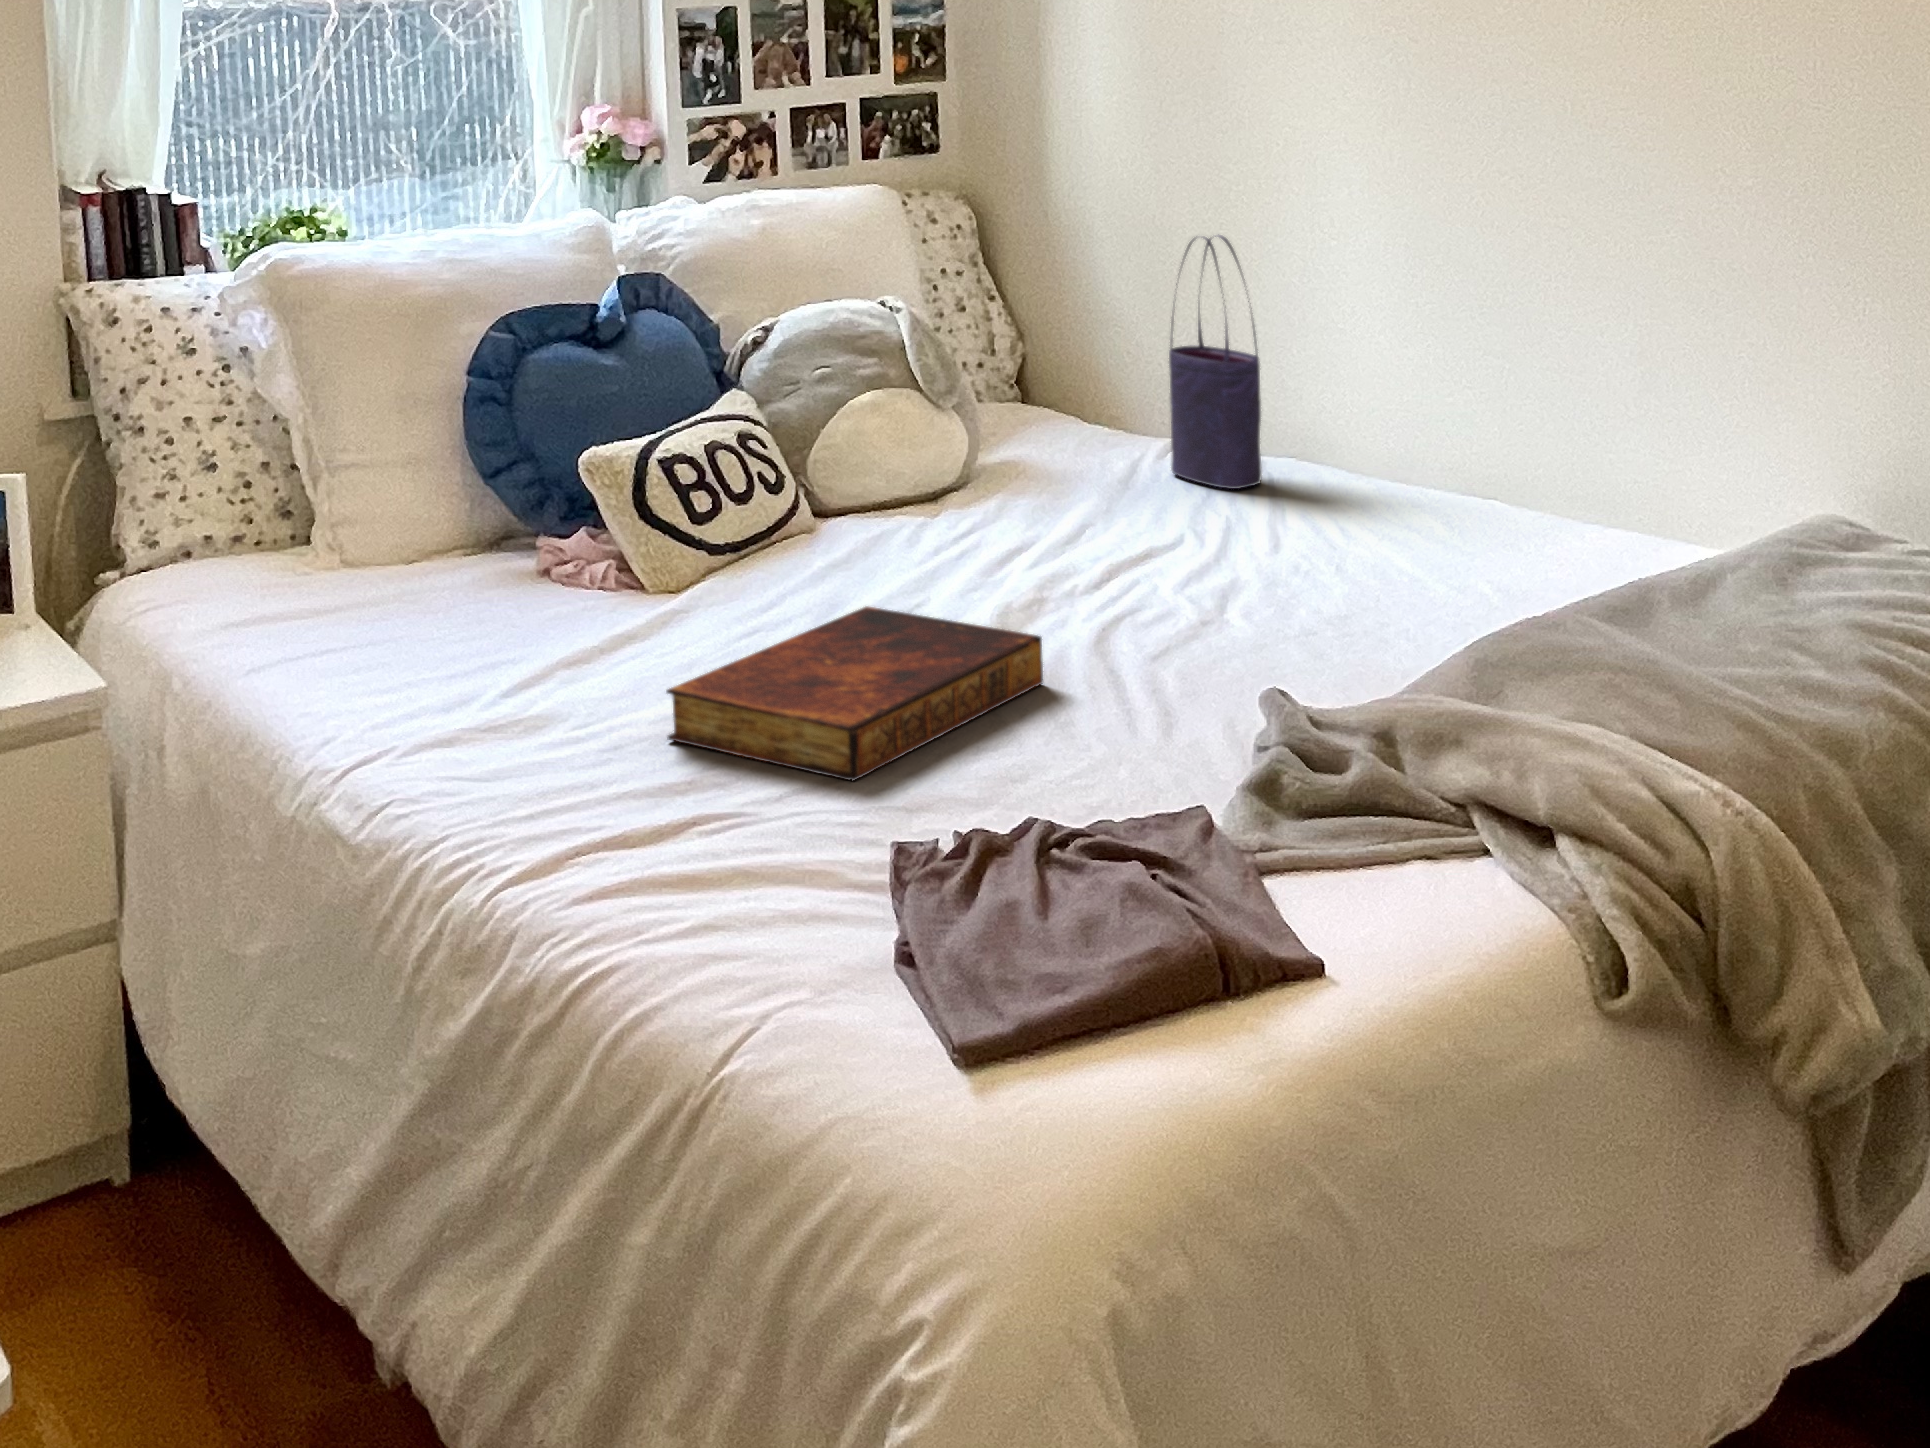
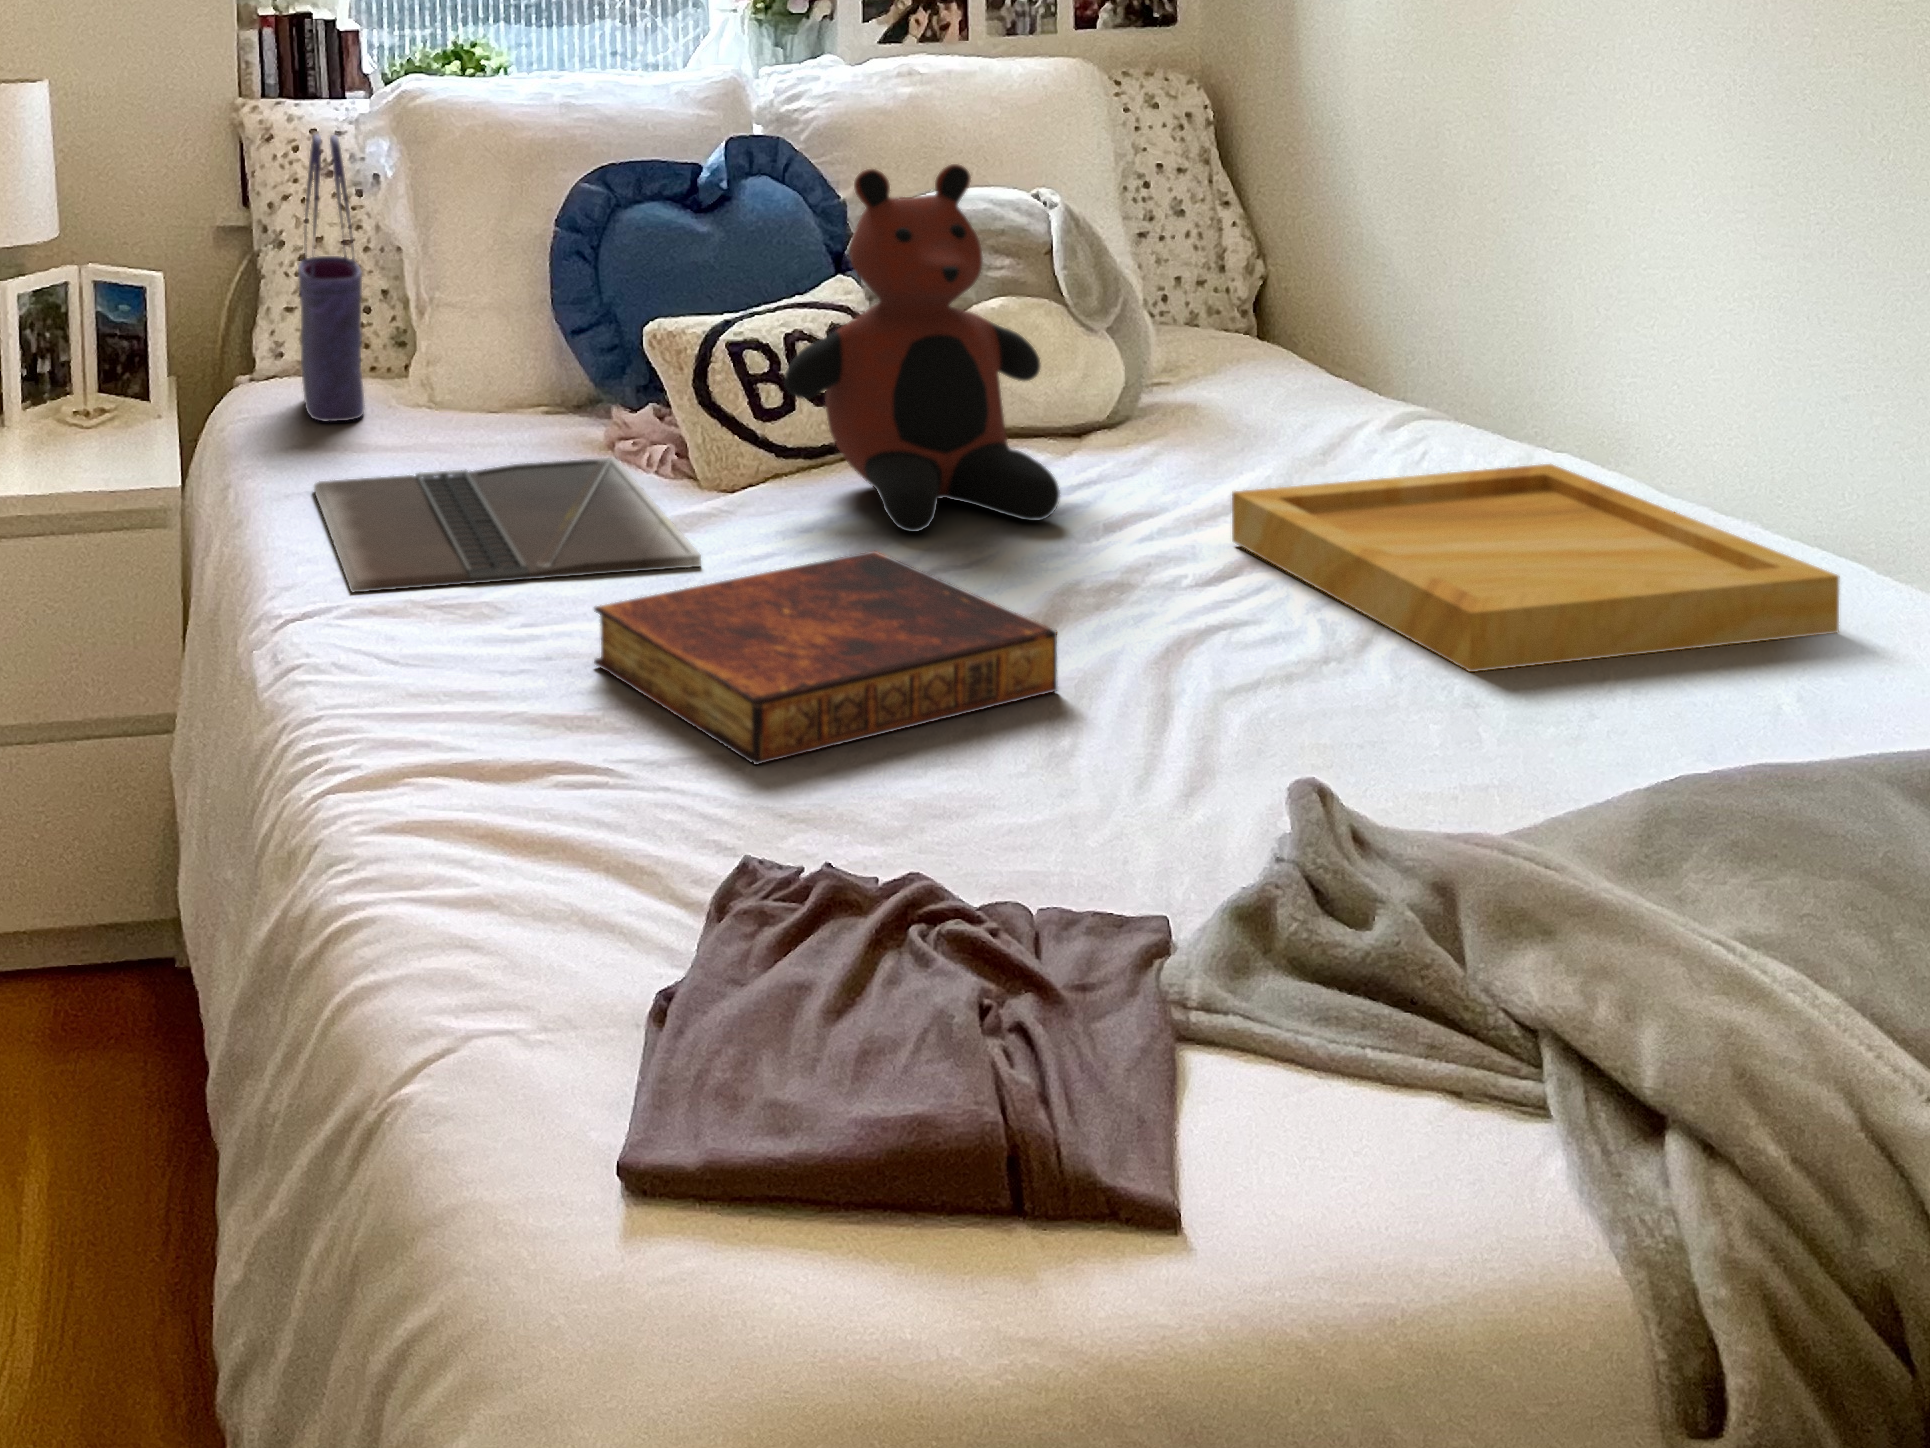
tote bag: present [1169,235,1262,489] -> present [298,135,365,422]
teddy bear: none [732,281,969,594] -> present [784,164,1060,532]
tray: none [1102,465,1505,615] -> present [1232,464,1840,672]
laptop: none [279,578,703,732] -> present [314,458,701,592]

